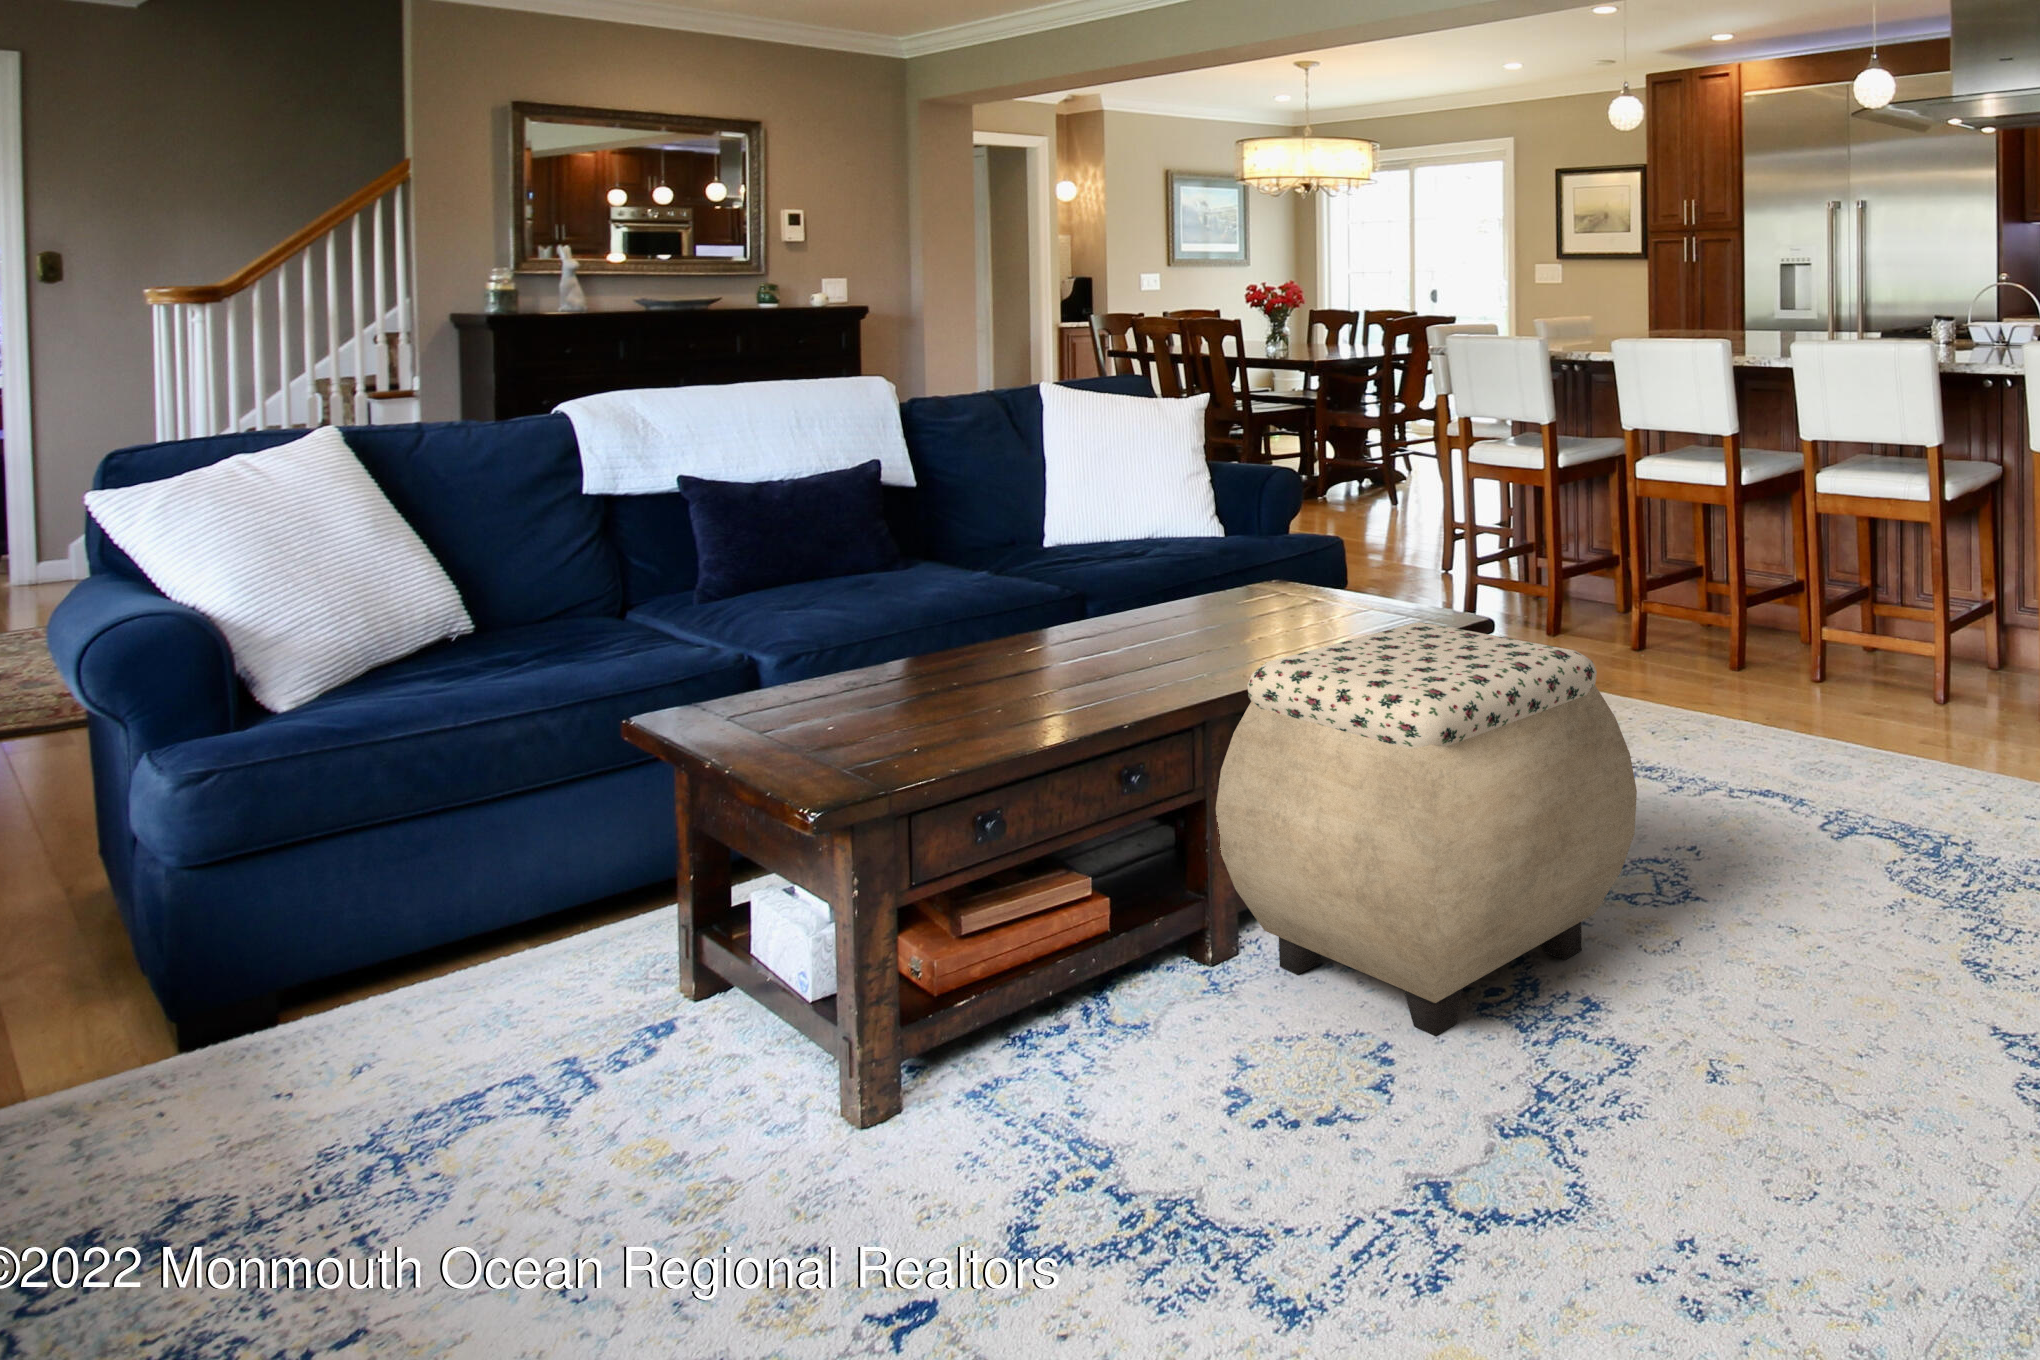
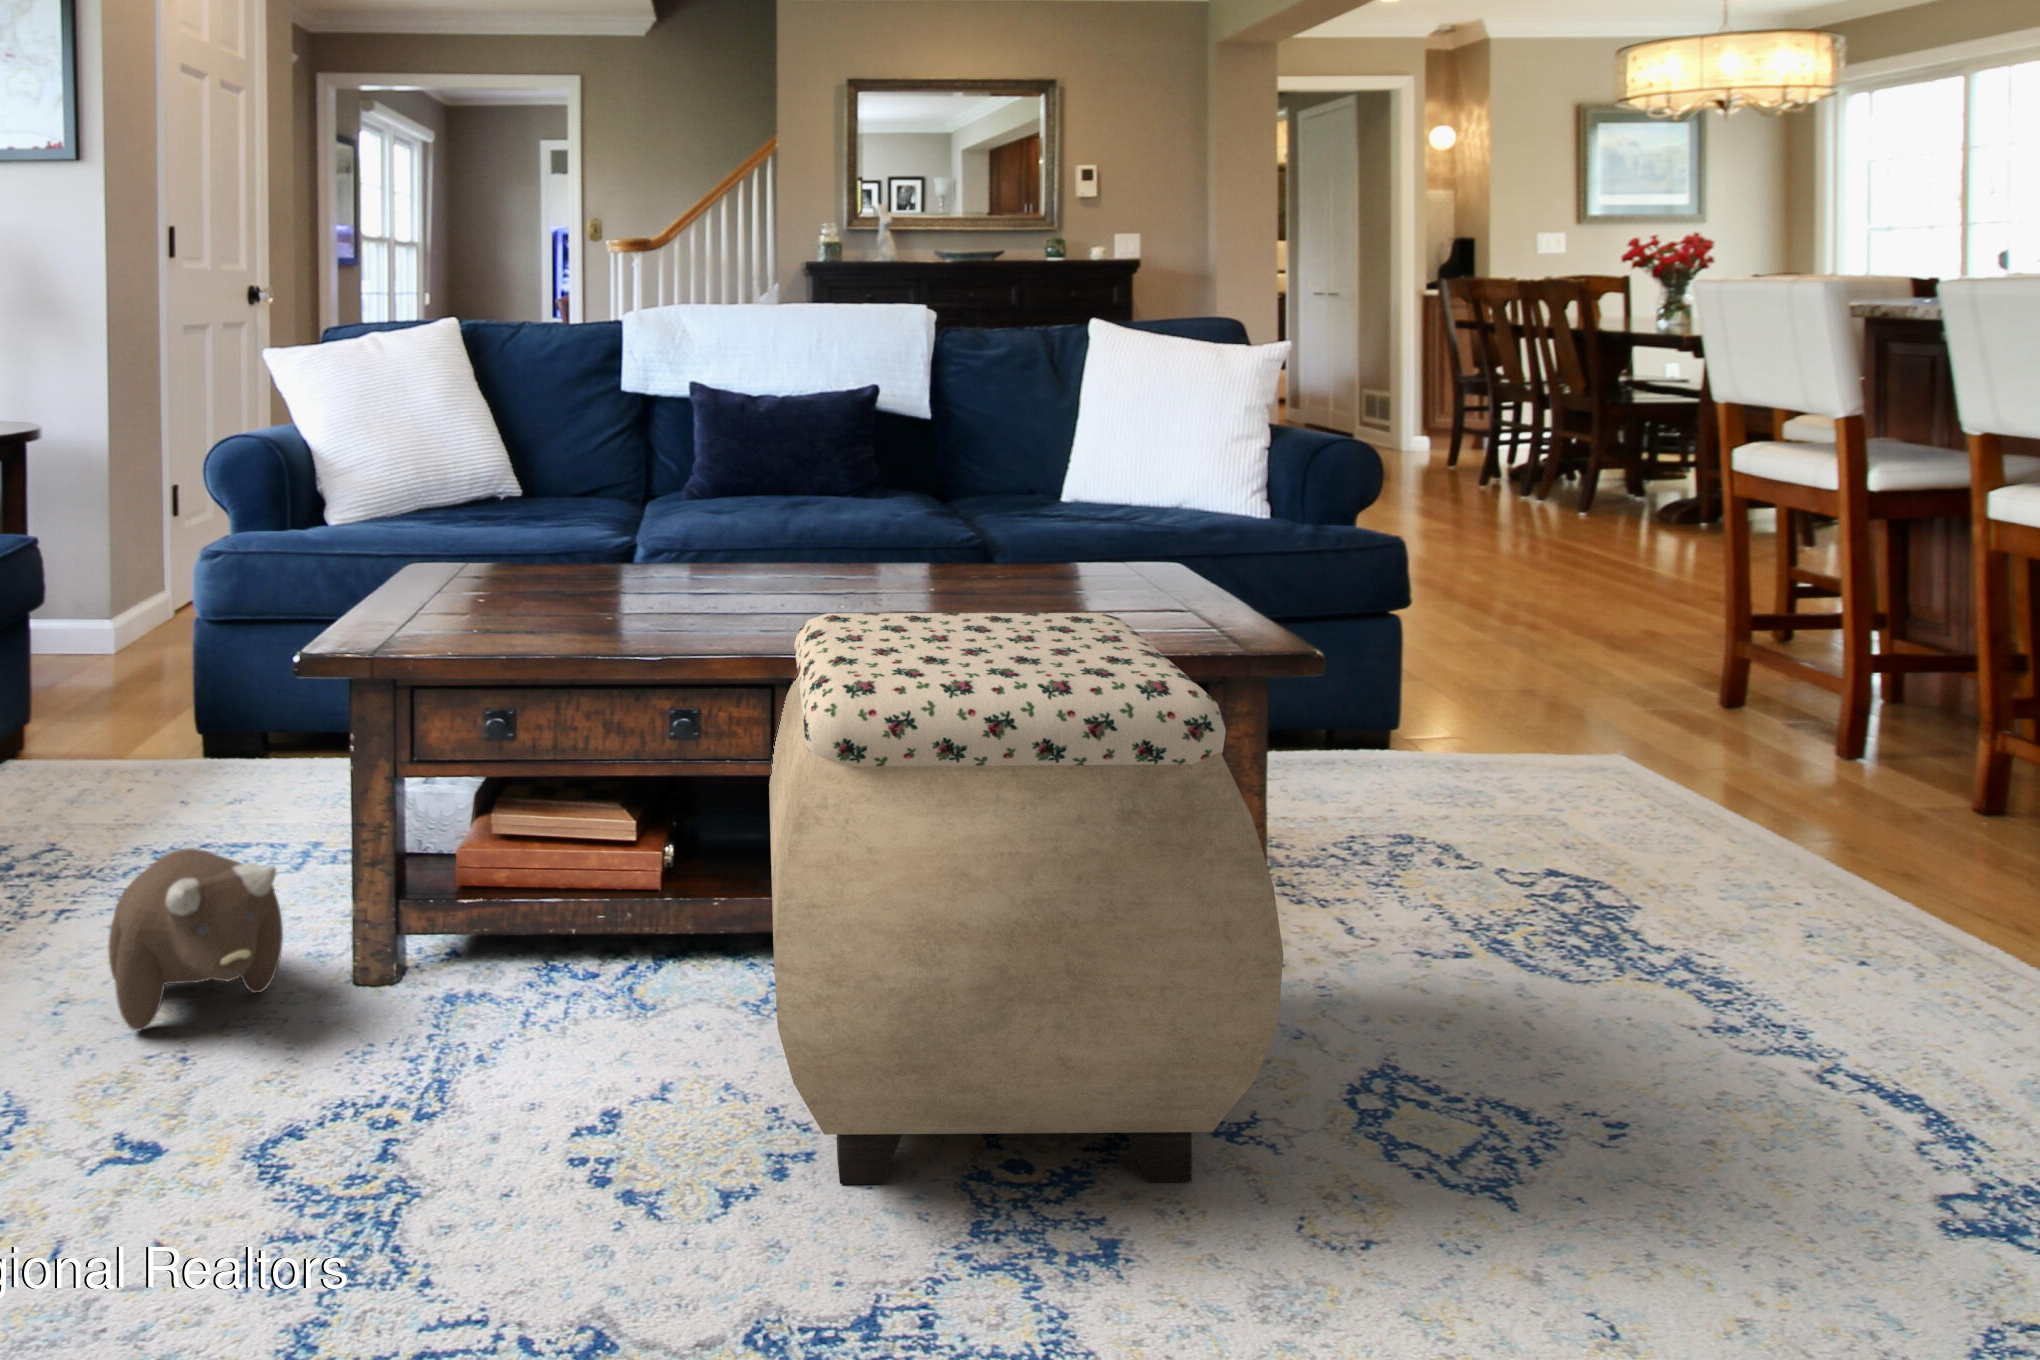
plush toy: none [636,1011,893,1235] -> present [108,848,283,1030]

